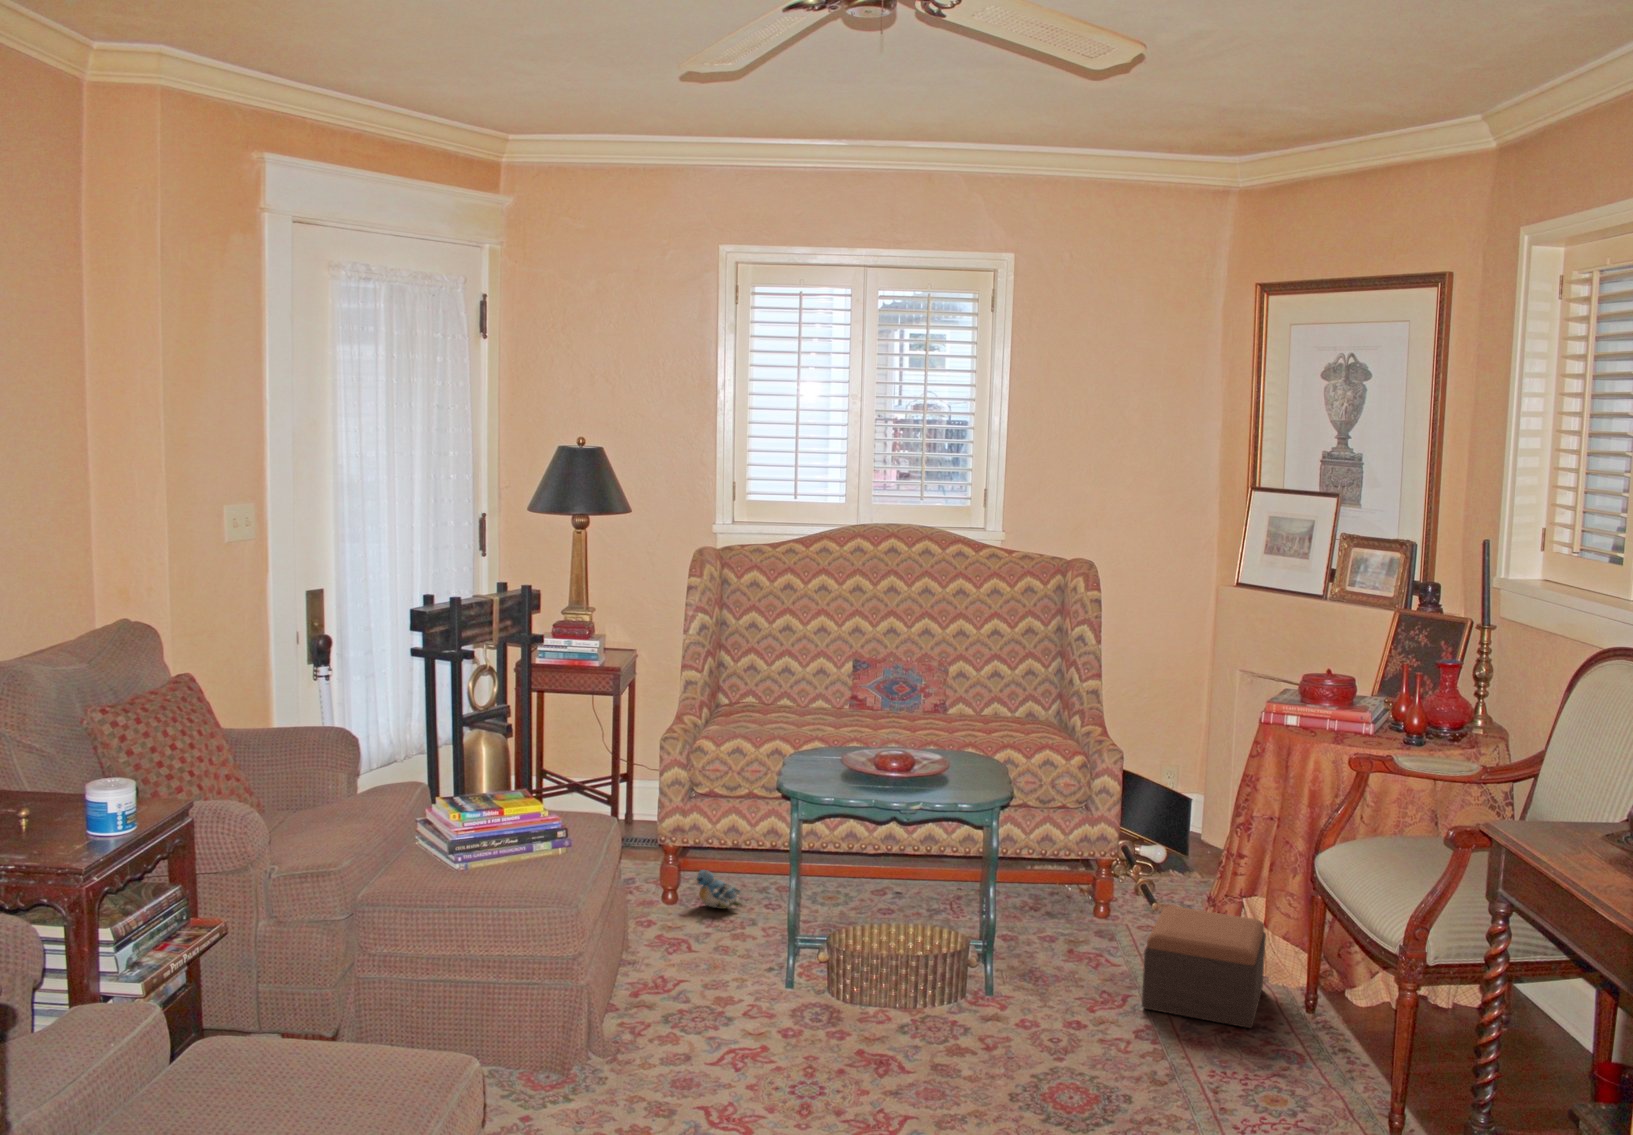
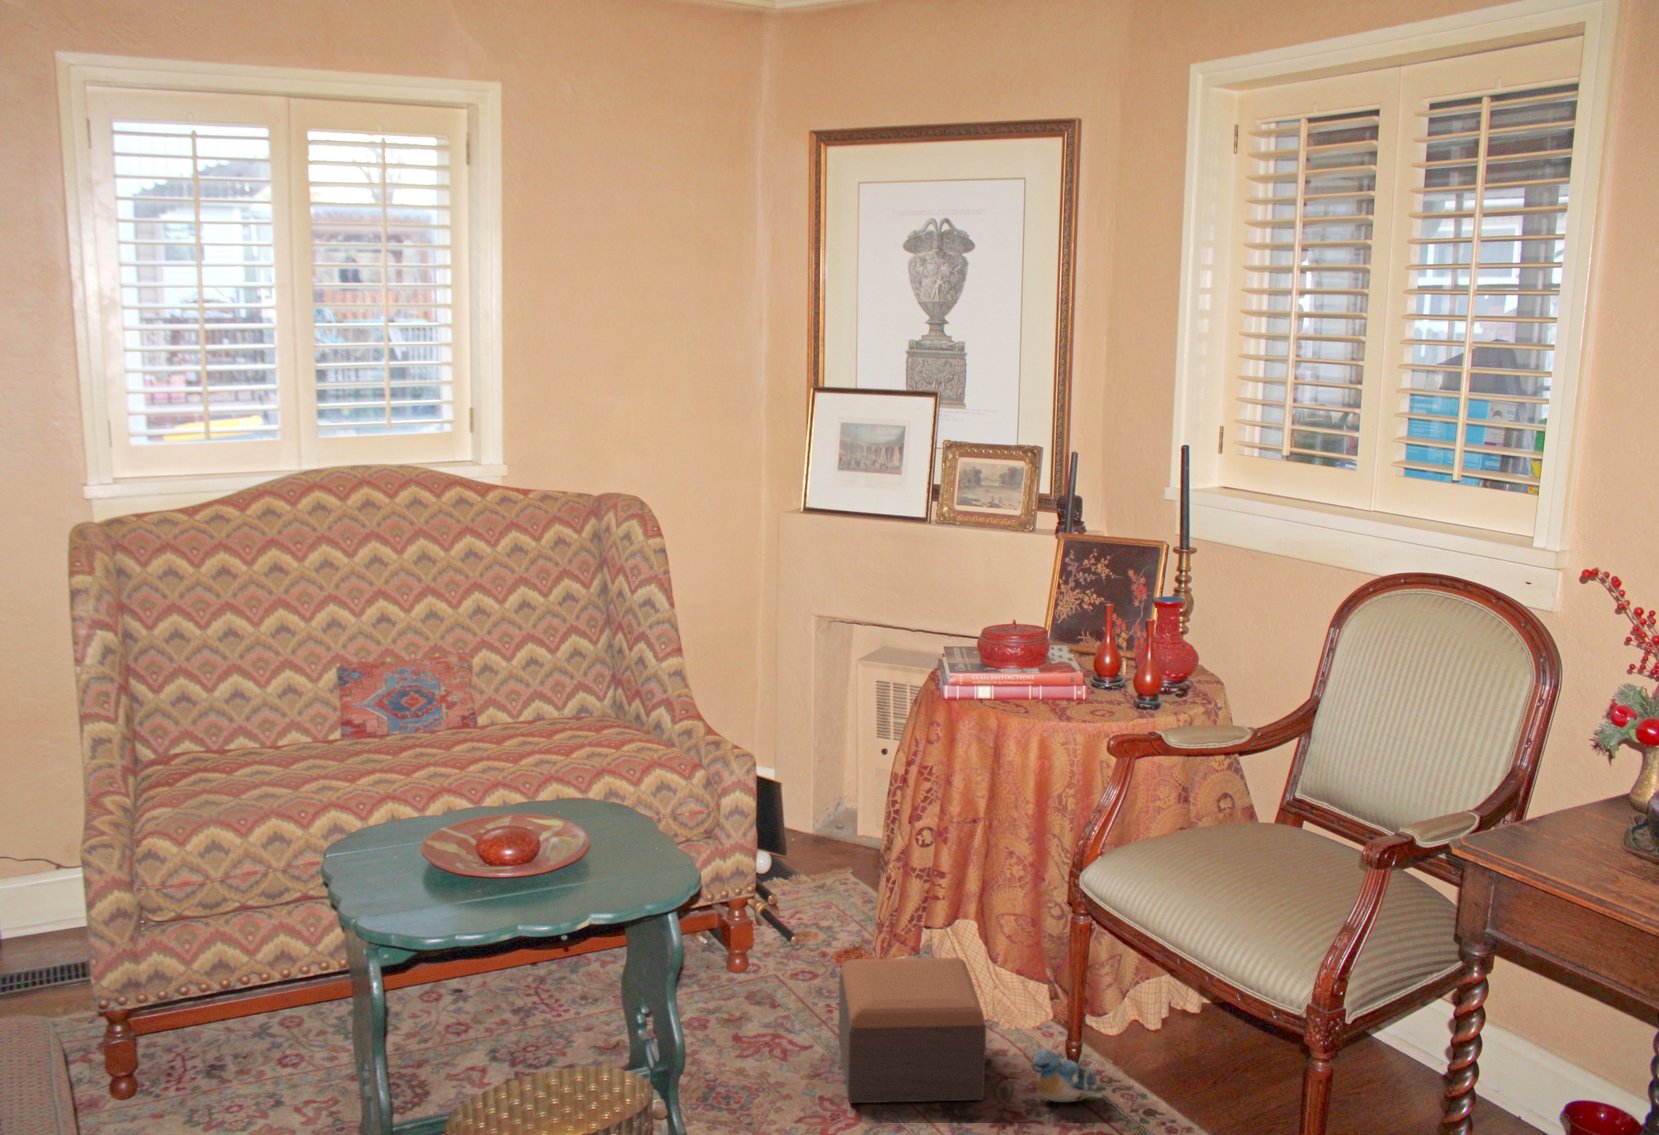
plush toy: present [696,870,743,909] -> present [1031,1049,1105,1102]

